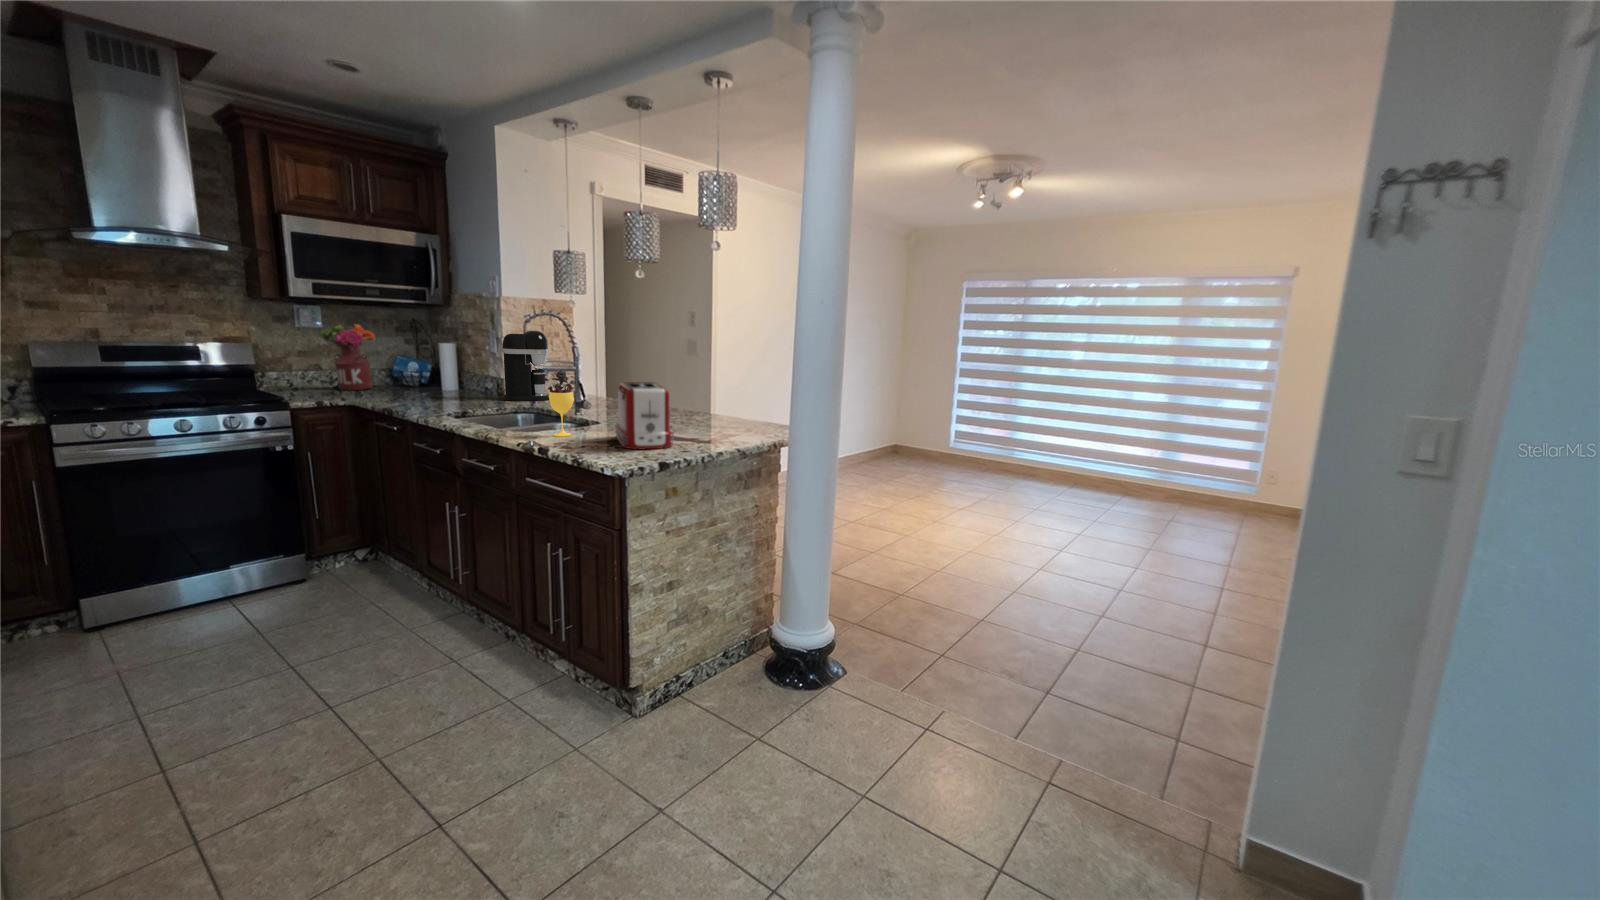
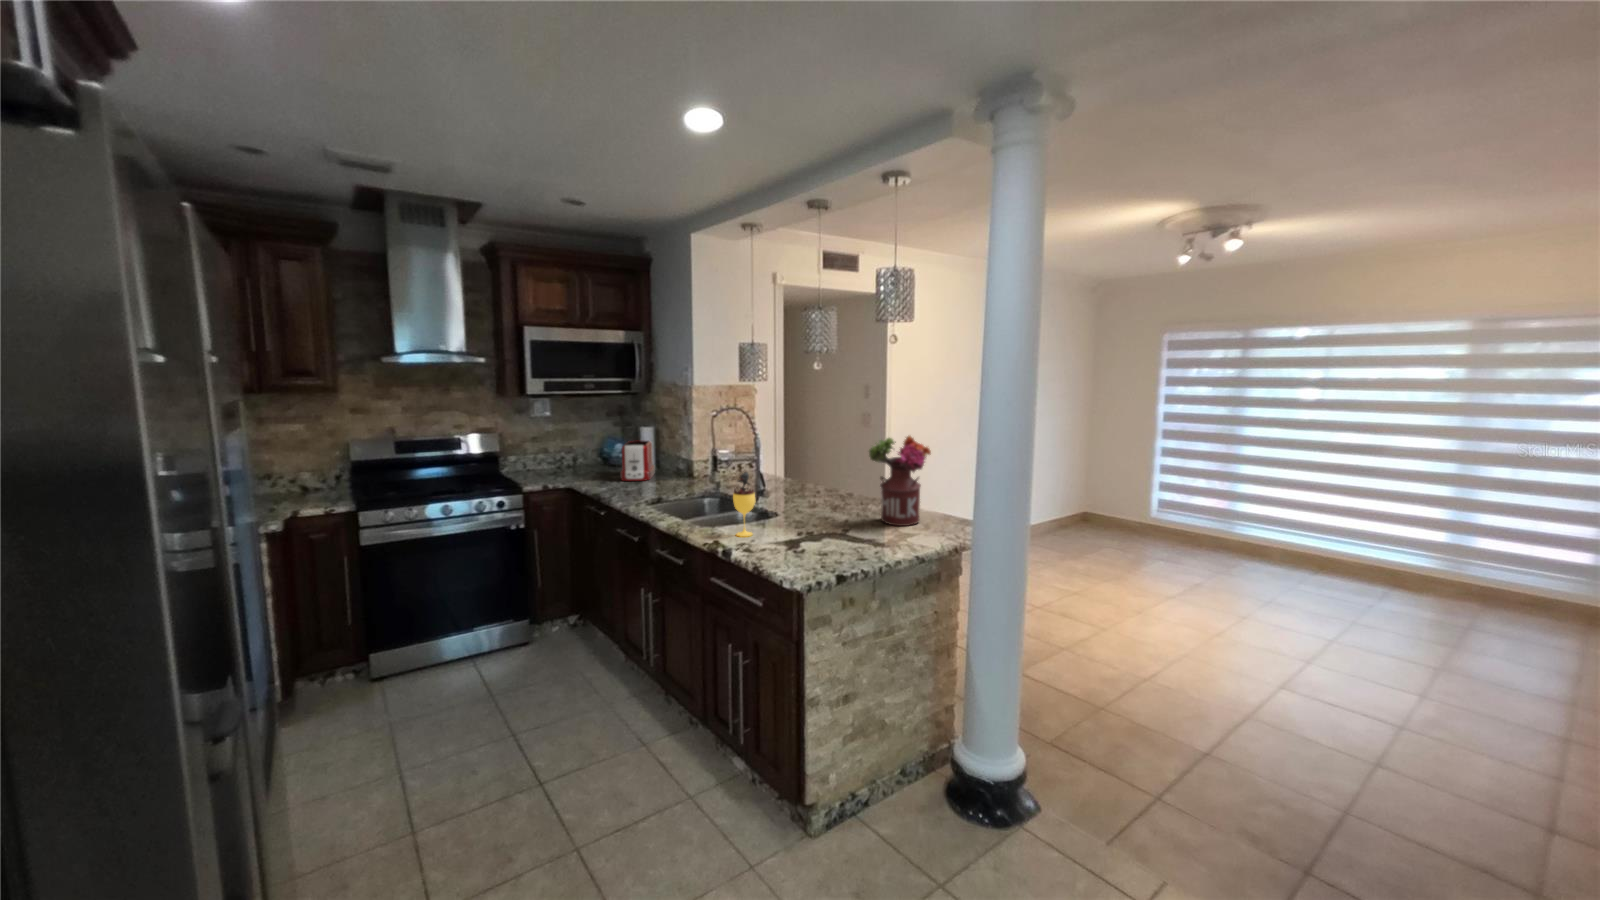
flower arrangement: present [320,324,375,390] -> present [869,436,931,526]
coffee maker: present [502,330,549,401] -> none [694,418,735,485]
toaster: present [615,382,674,449] -> present [620,441,655,481]

